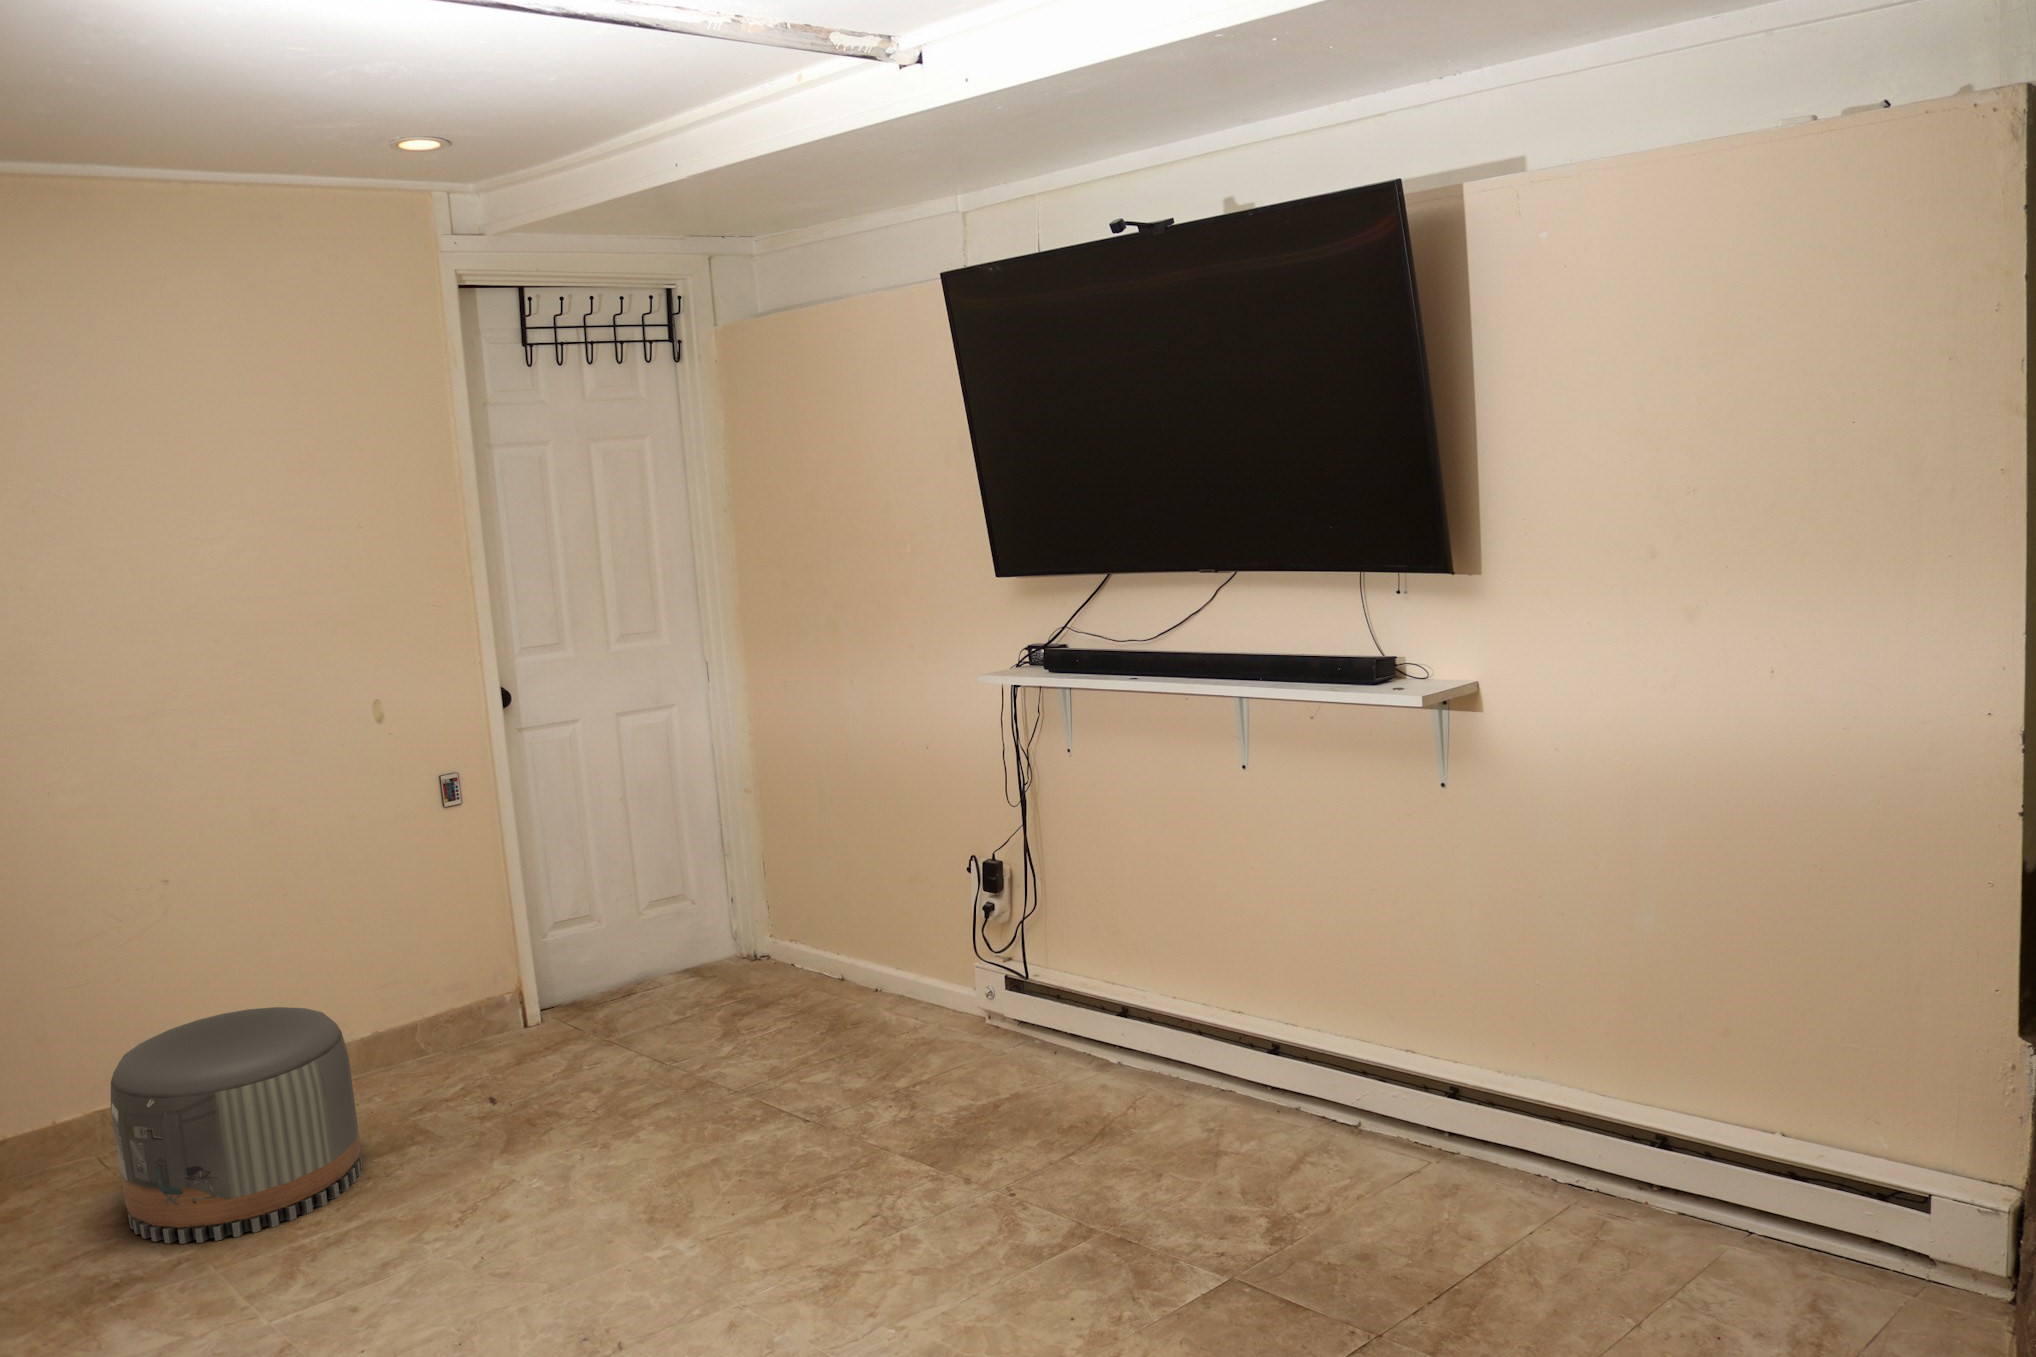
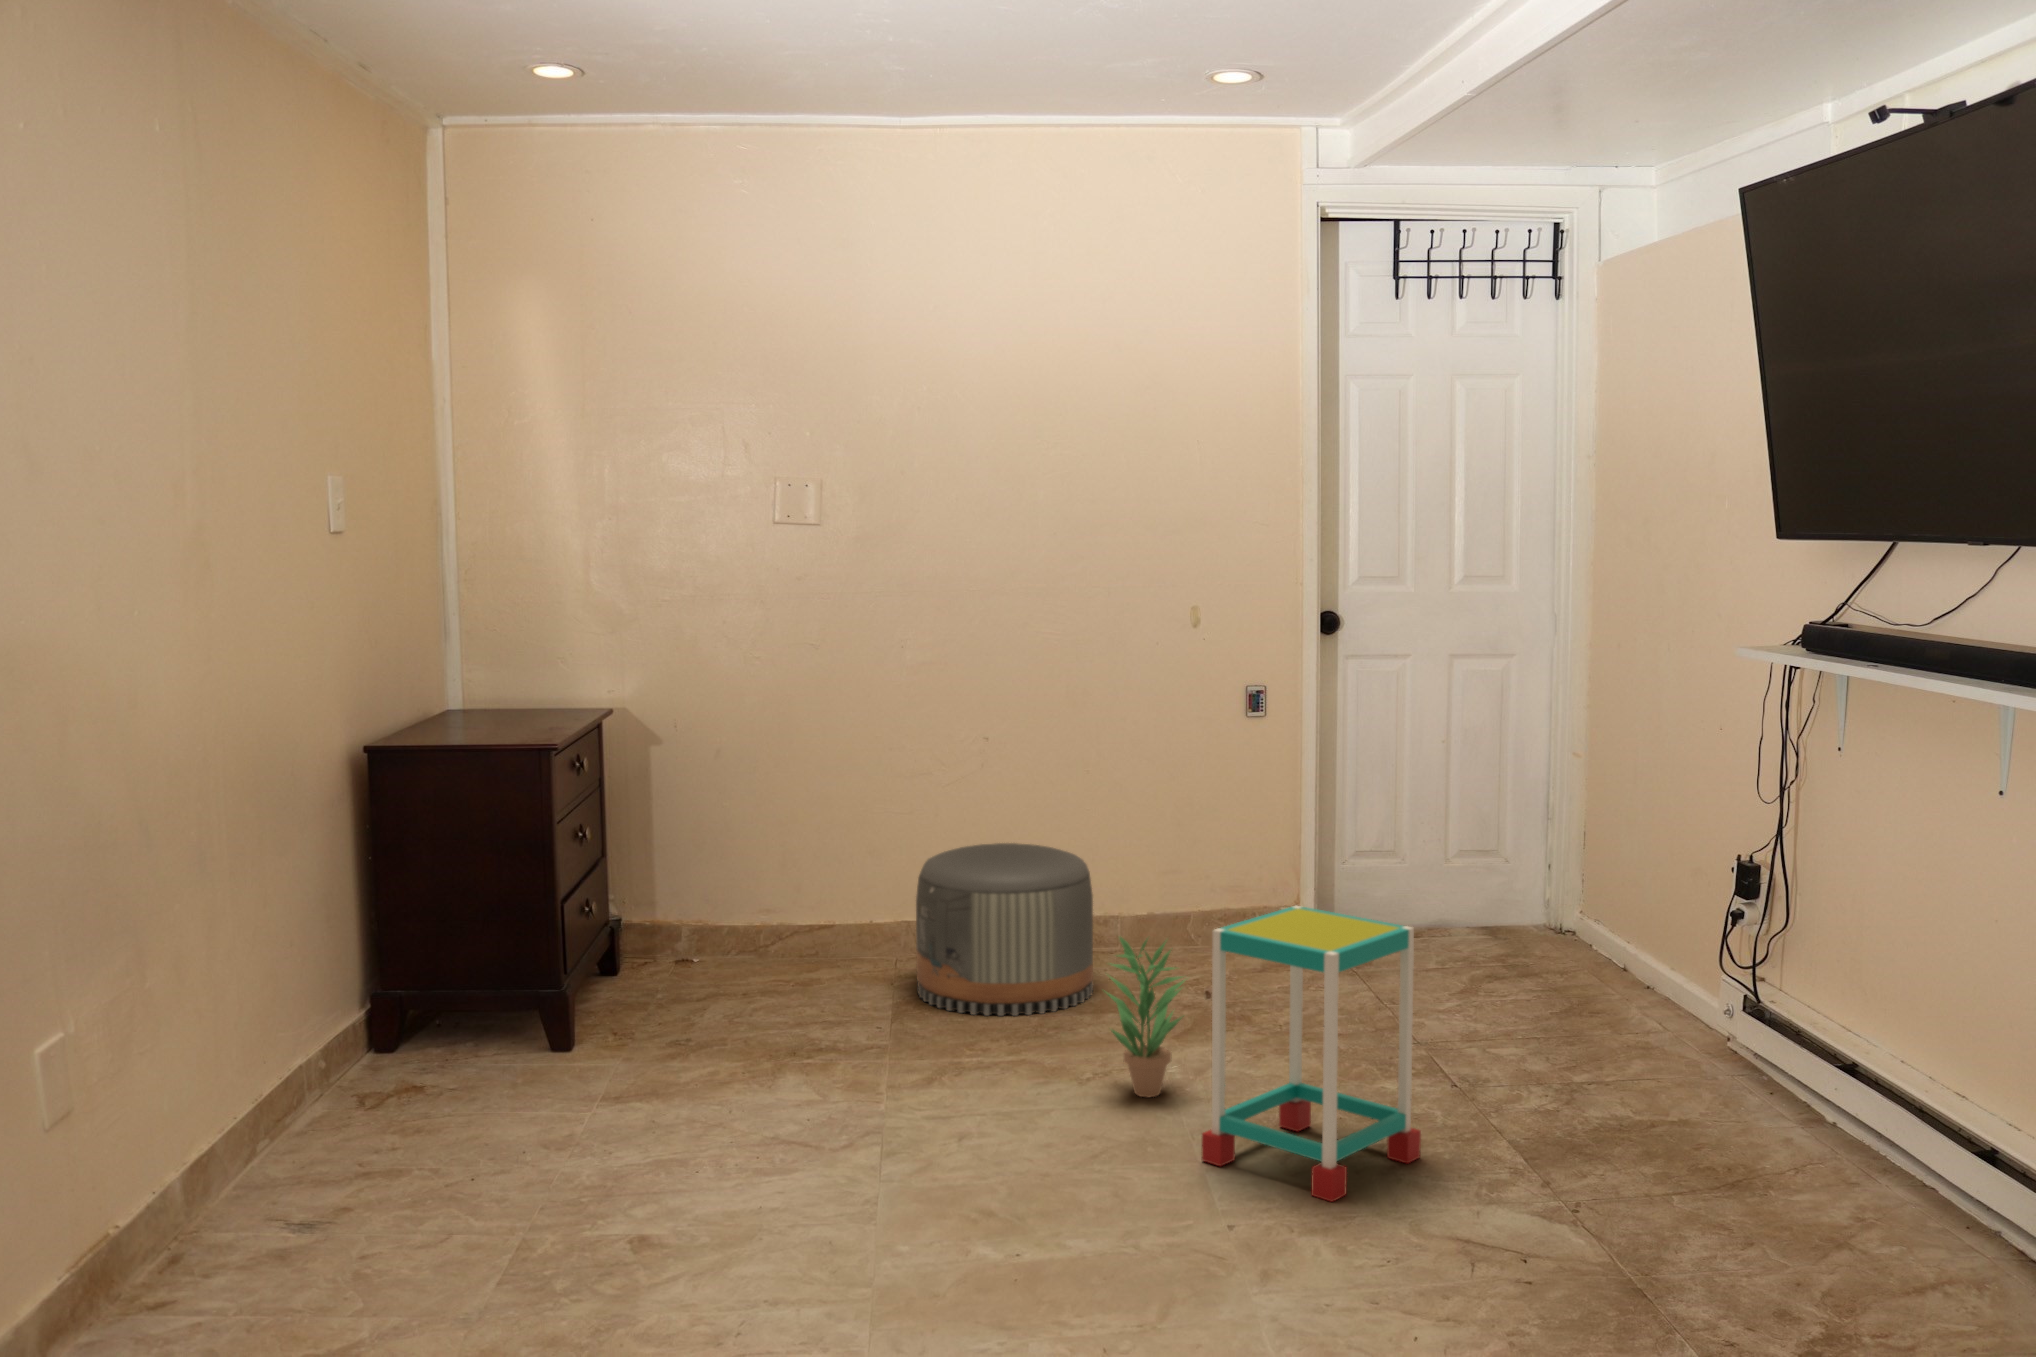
side table: none [671,1003,880,1319] -> present [1202,905,1421,1202]
potted plant: none [482,1081,590,1268] -> present [1106,937,1185,1097]

